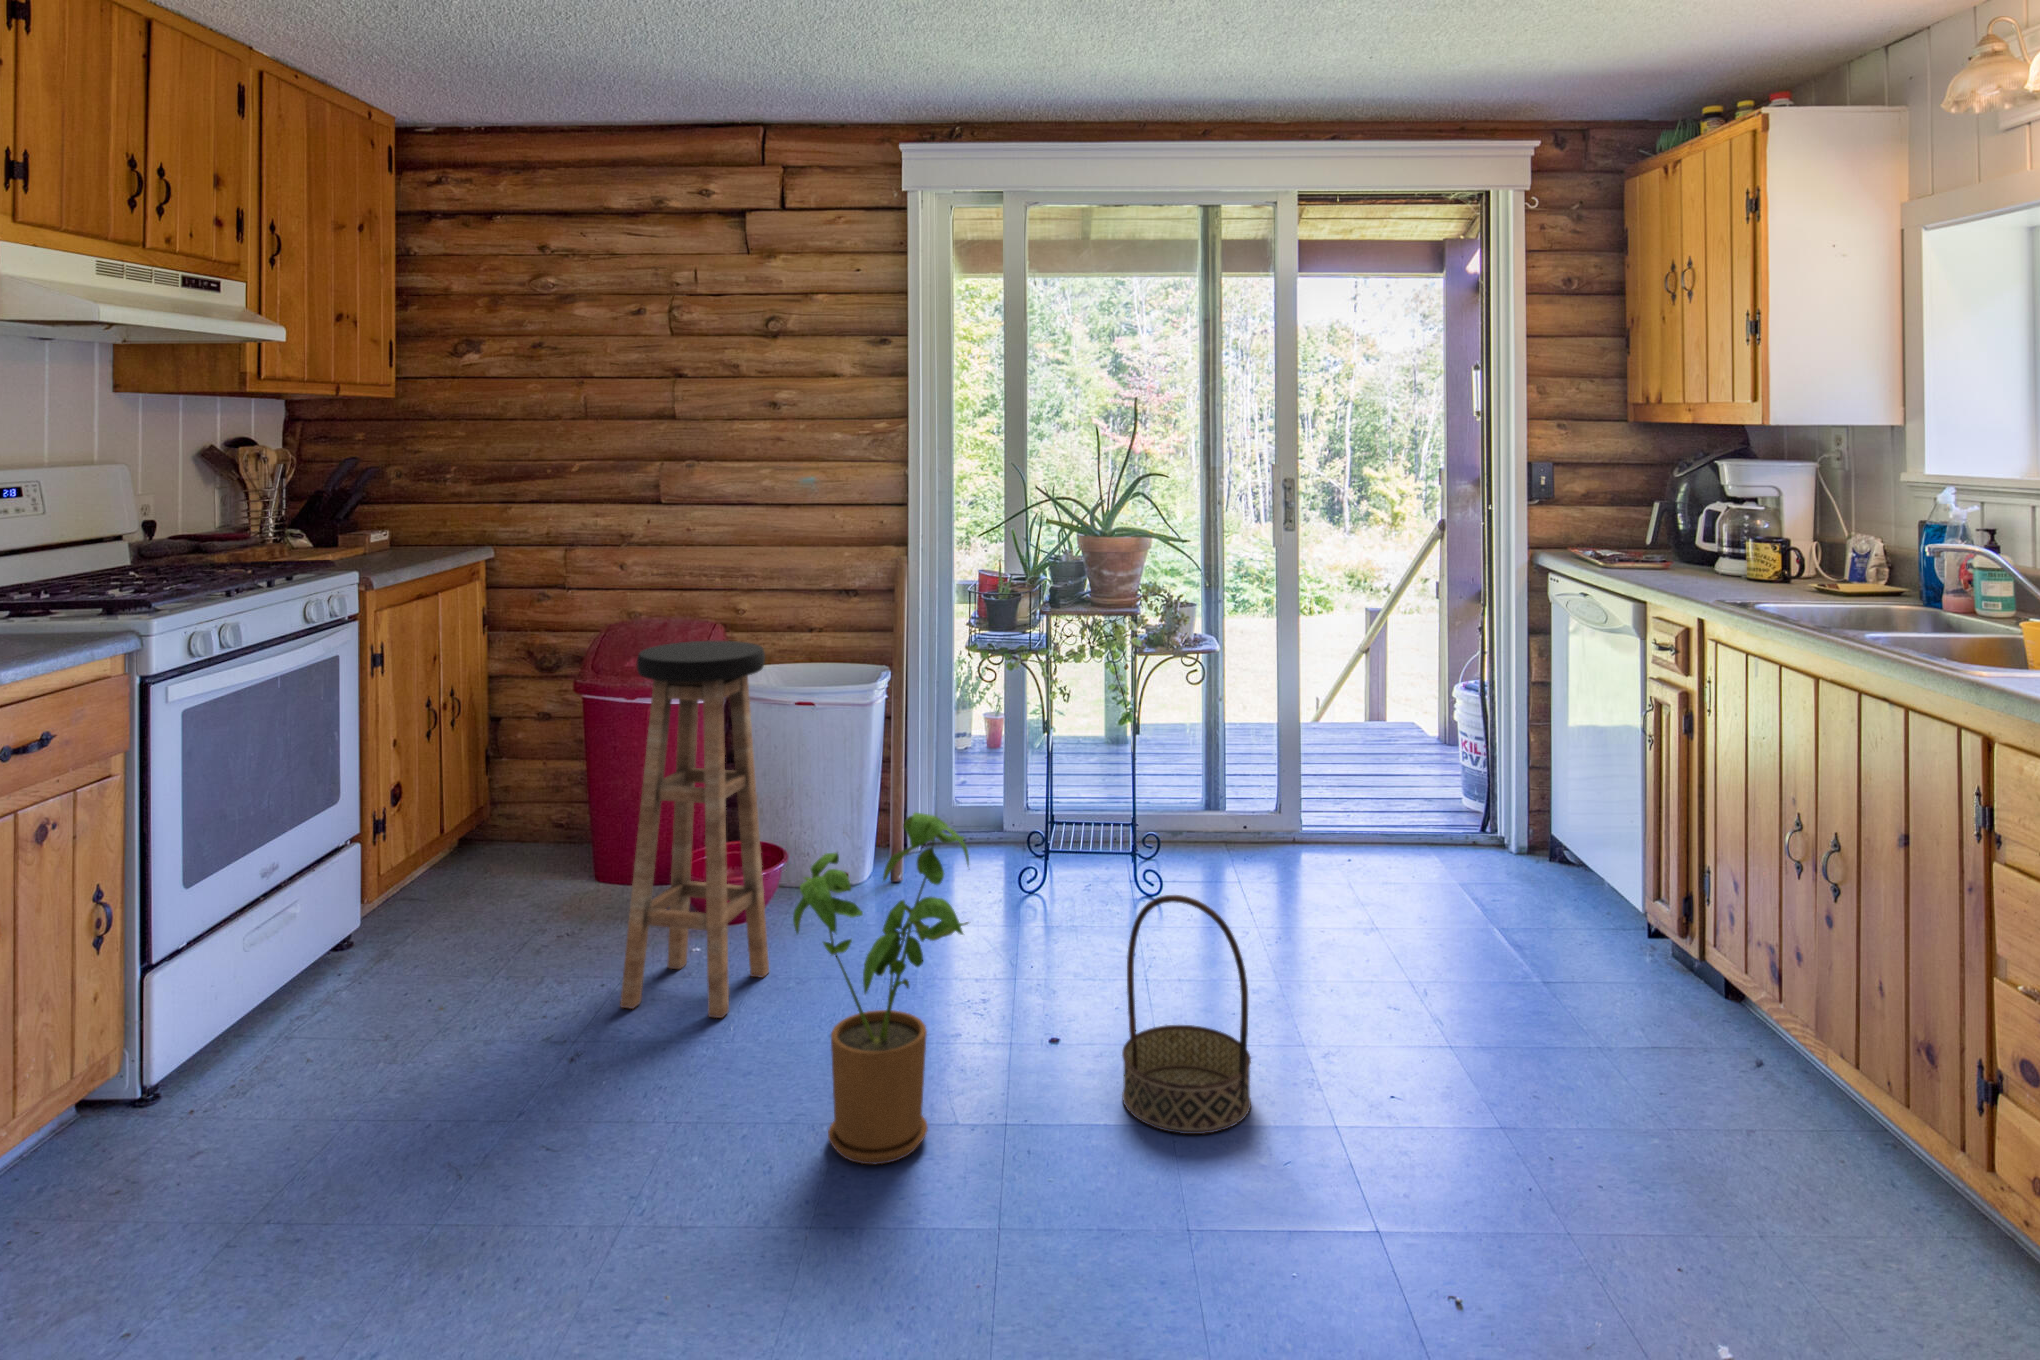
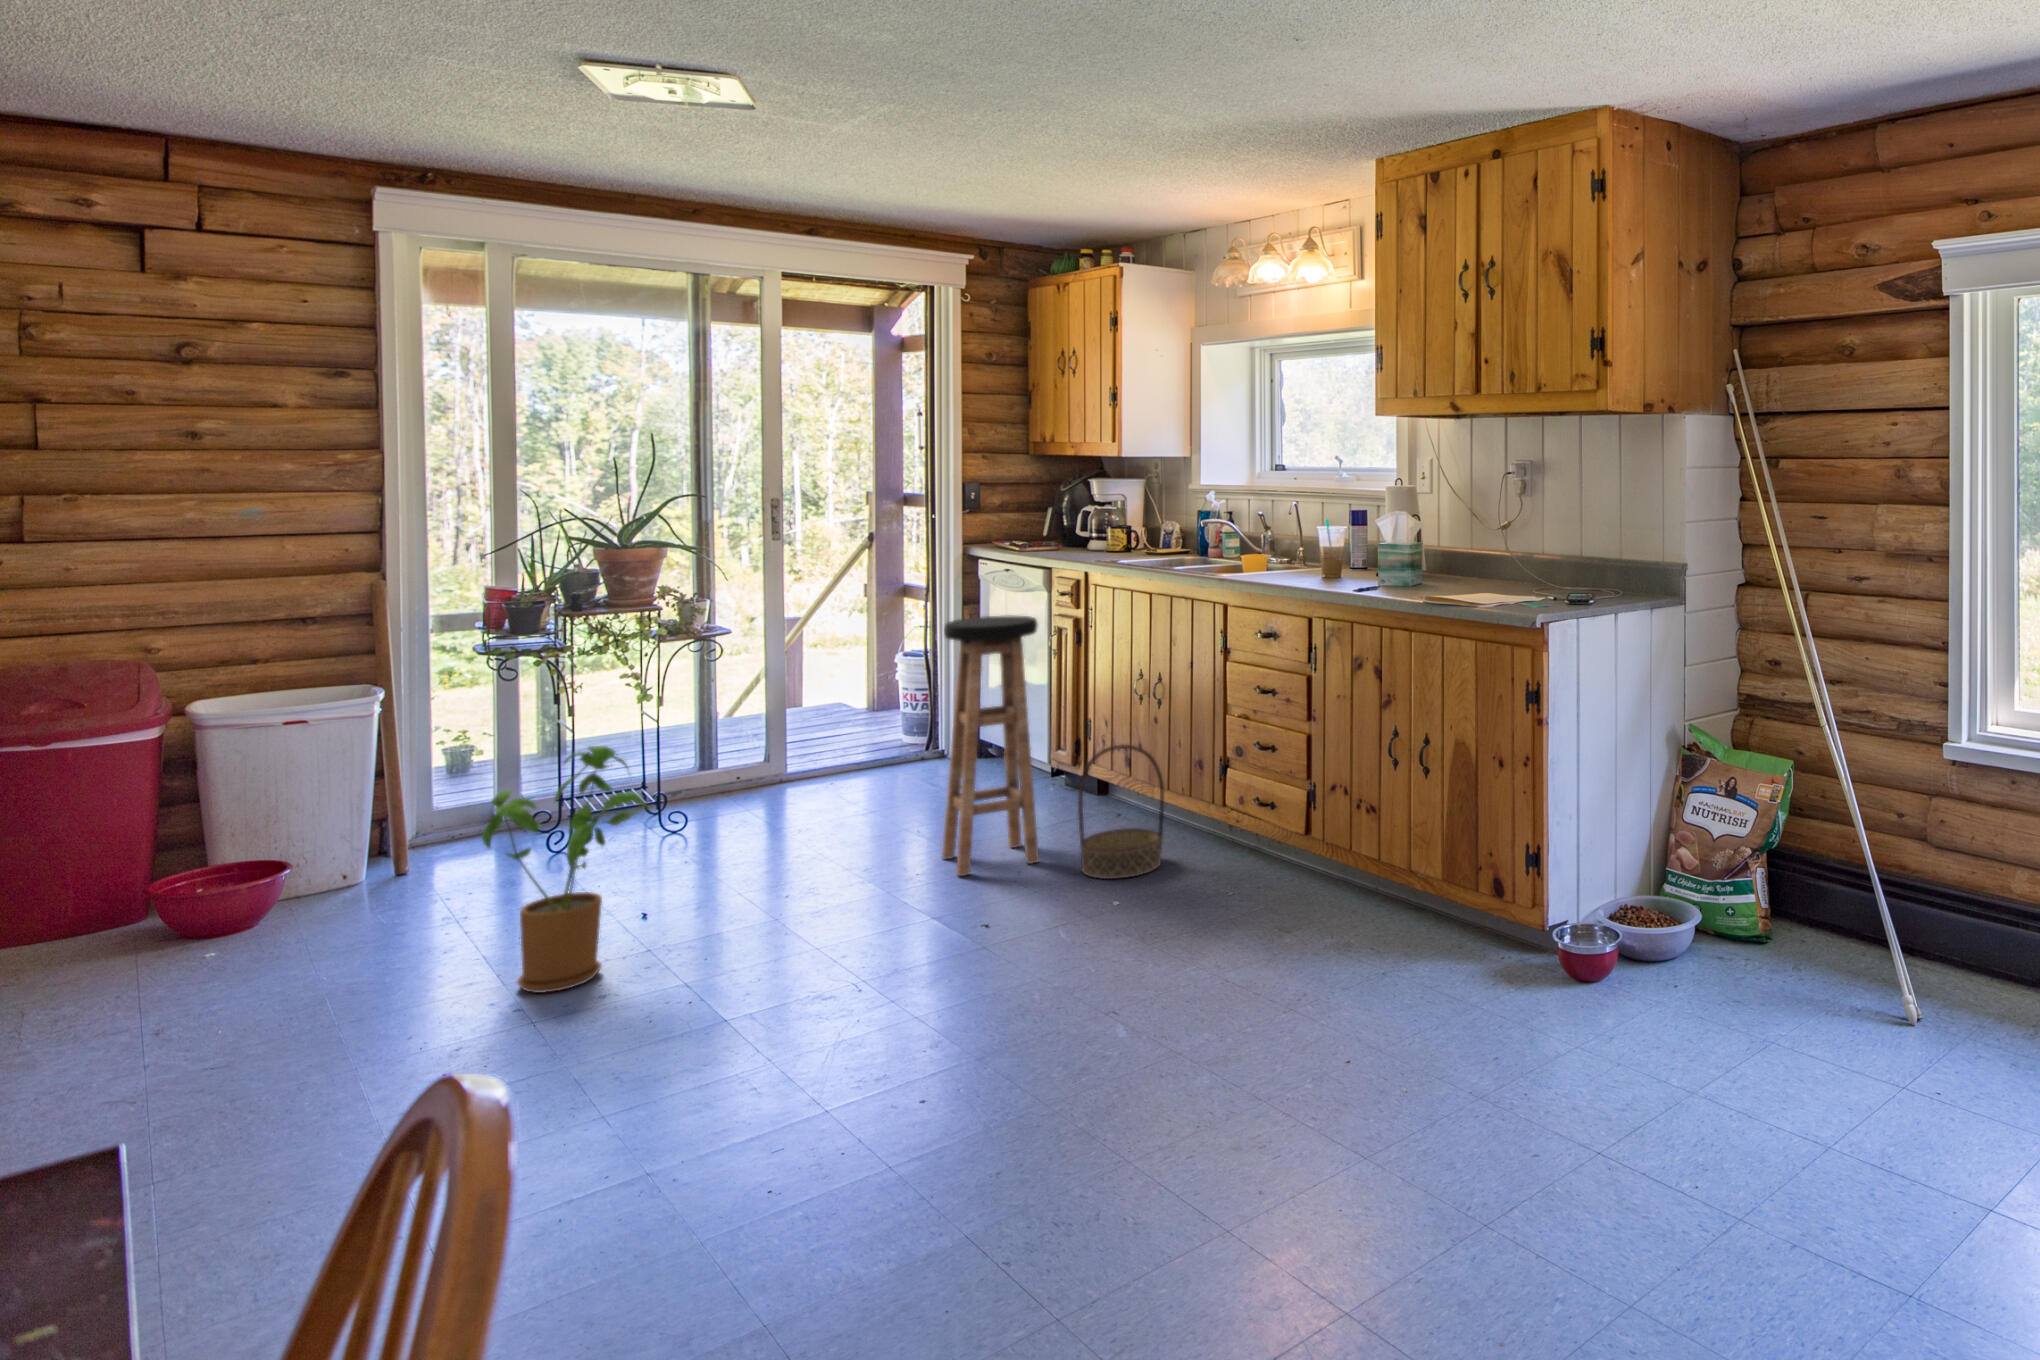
bar stool: present [620,641,769,1018] -> present [942,615,1039,876]
basket: present [1122,895,1251,1134] -> present [1078,745,1164,879]

